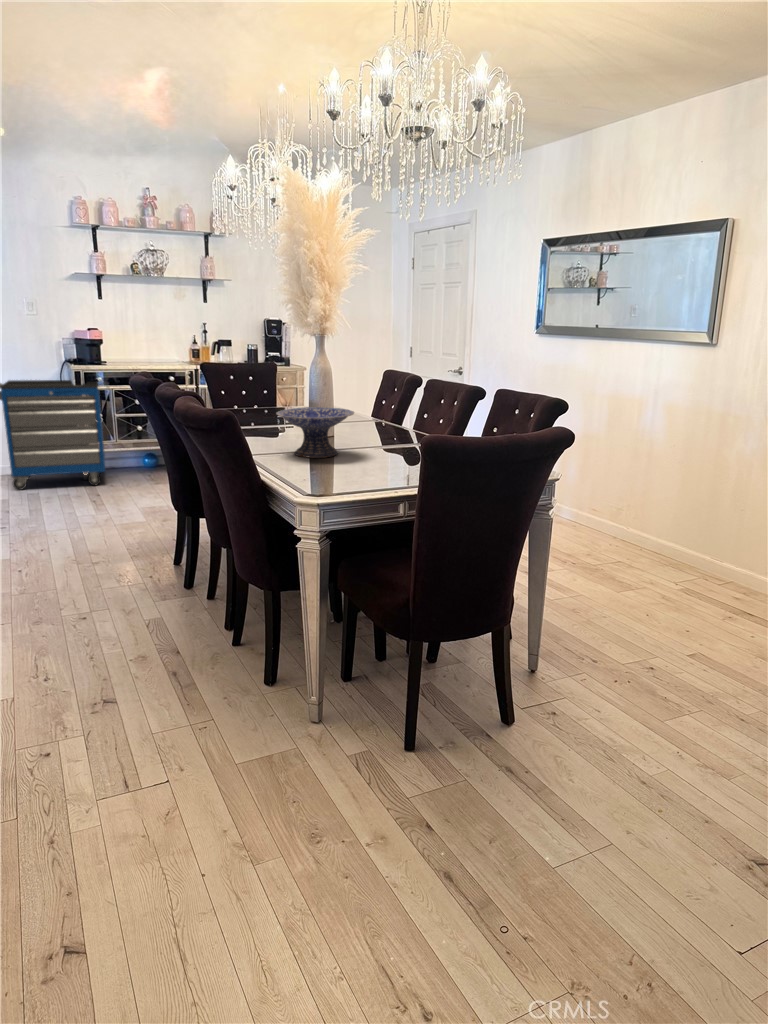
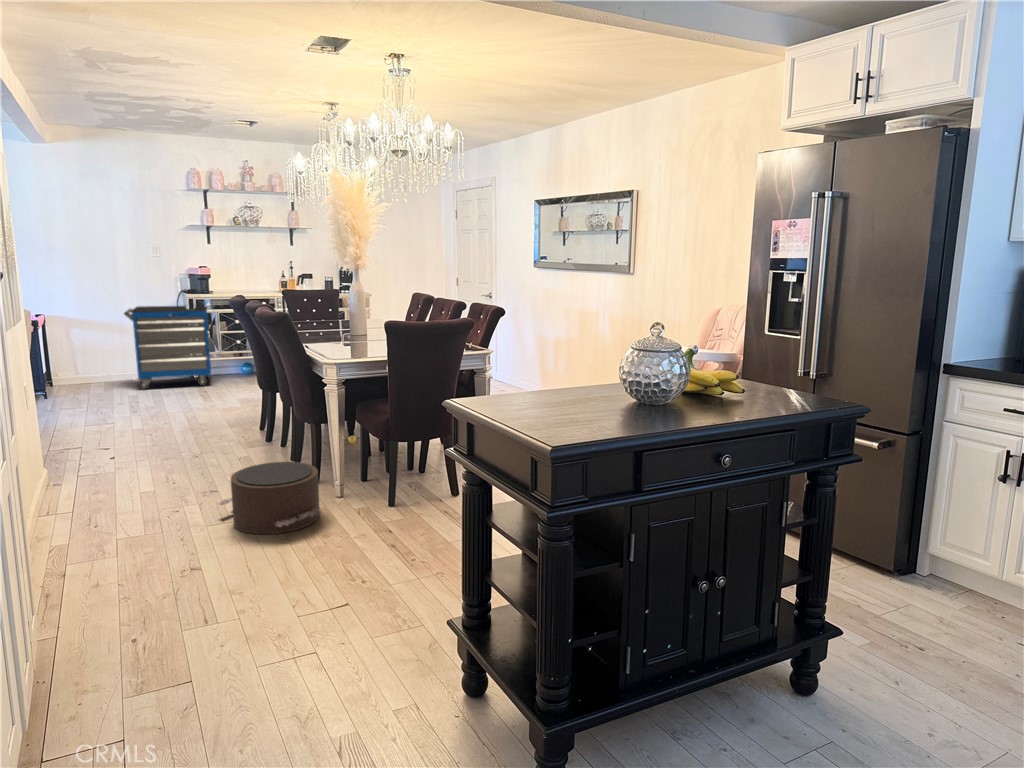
decorative bowl: present [276,407,354,458] -> none [322,315,372,345]
pouf: none [115,669,300,827] -> present [218,462,321,534]

